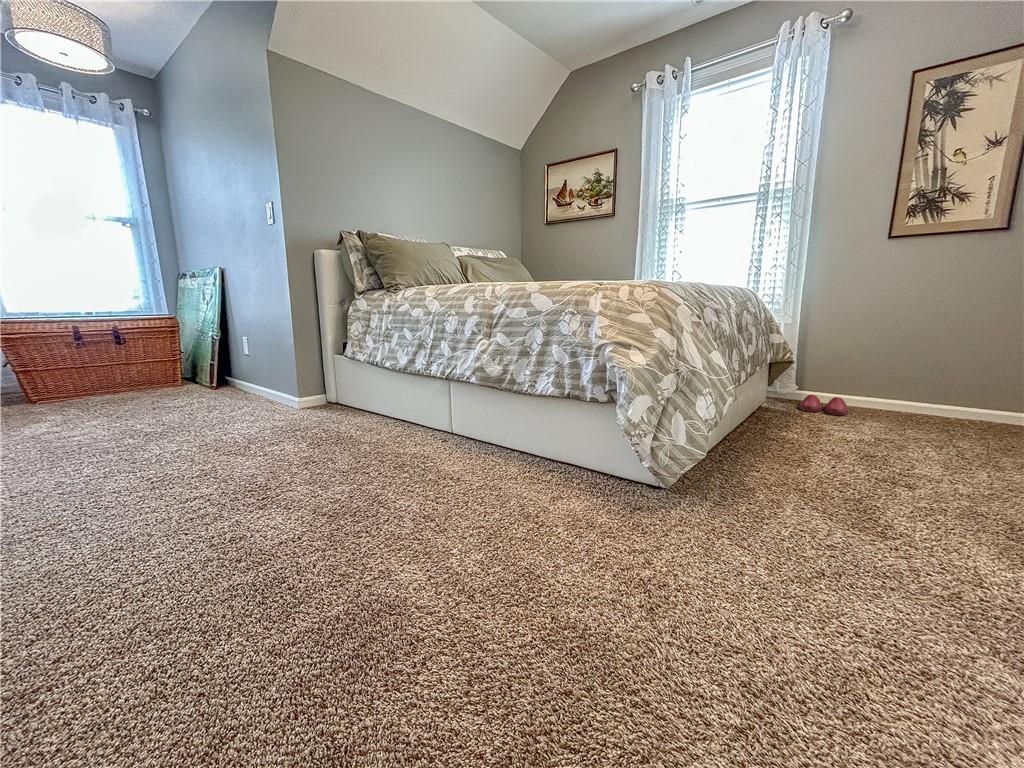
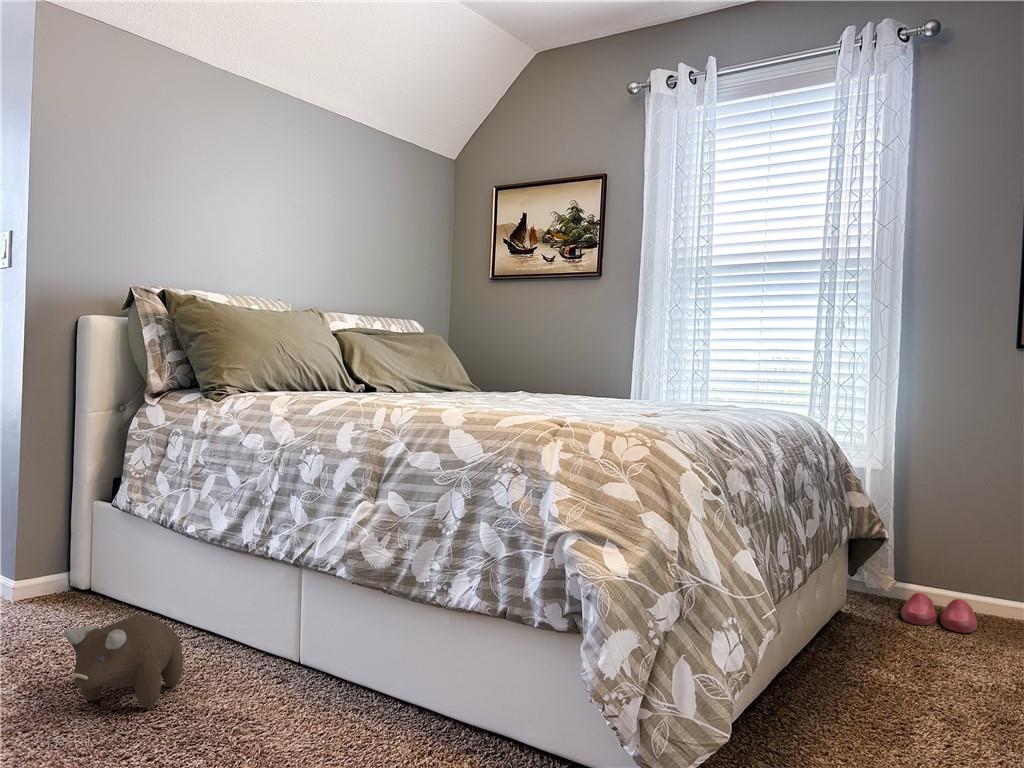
plush toy: none [328,406,391,453] -> present [64,615,183,708]

